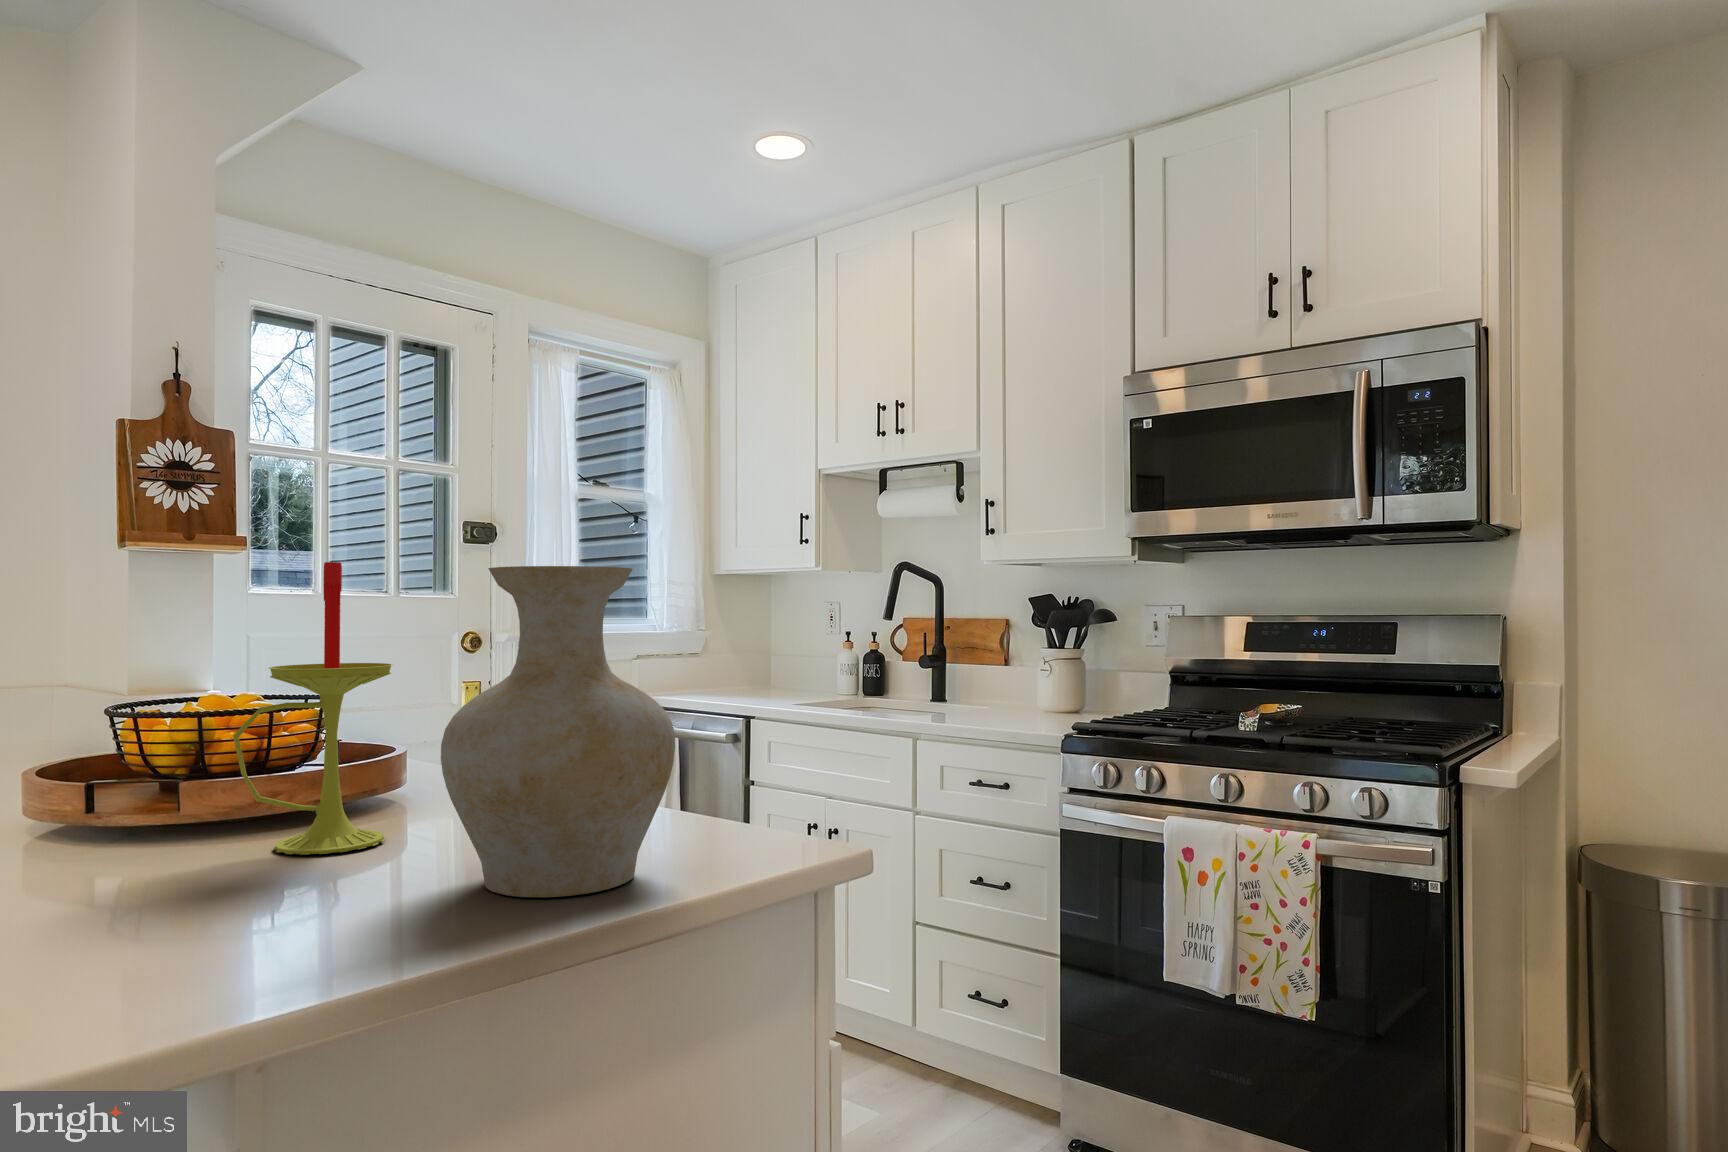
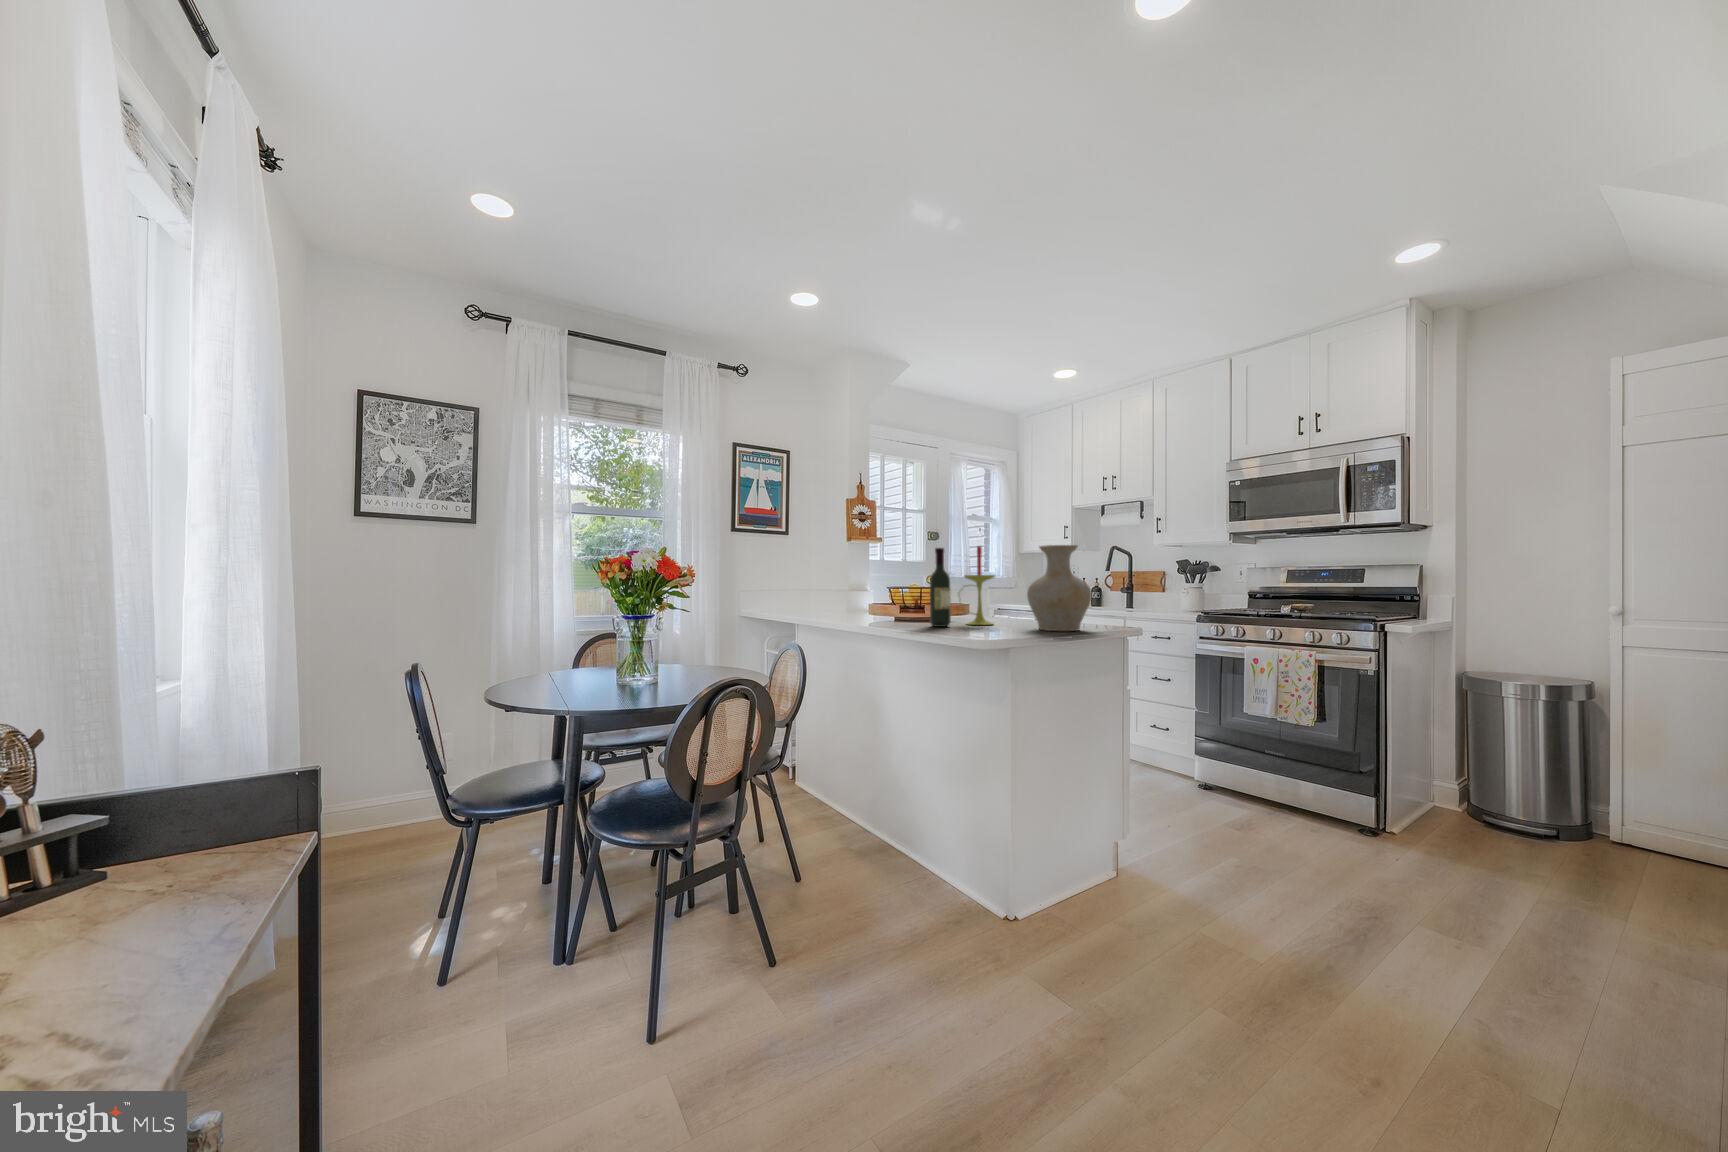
wine bottle: none [75,568,173,881] -> present [930,548,951,627]

